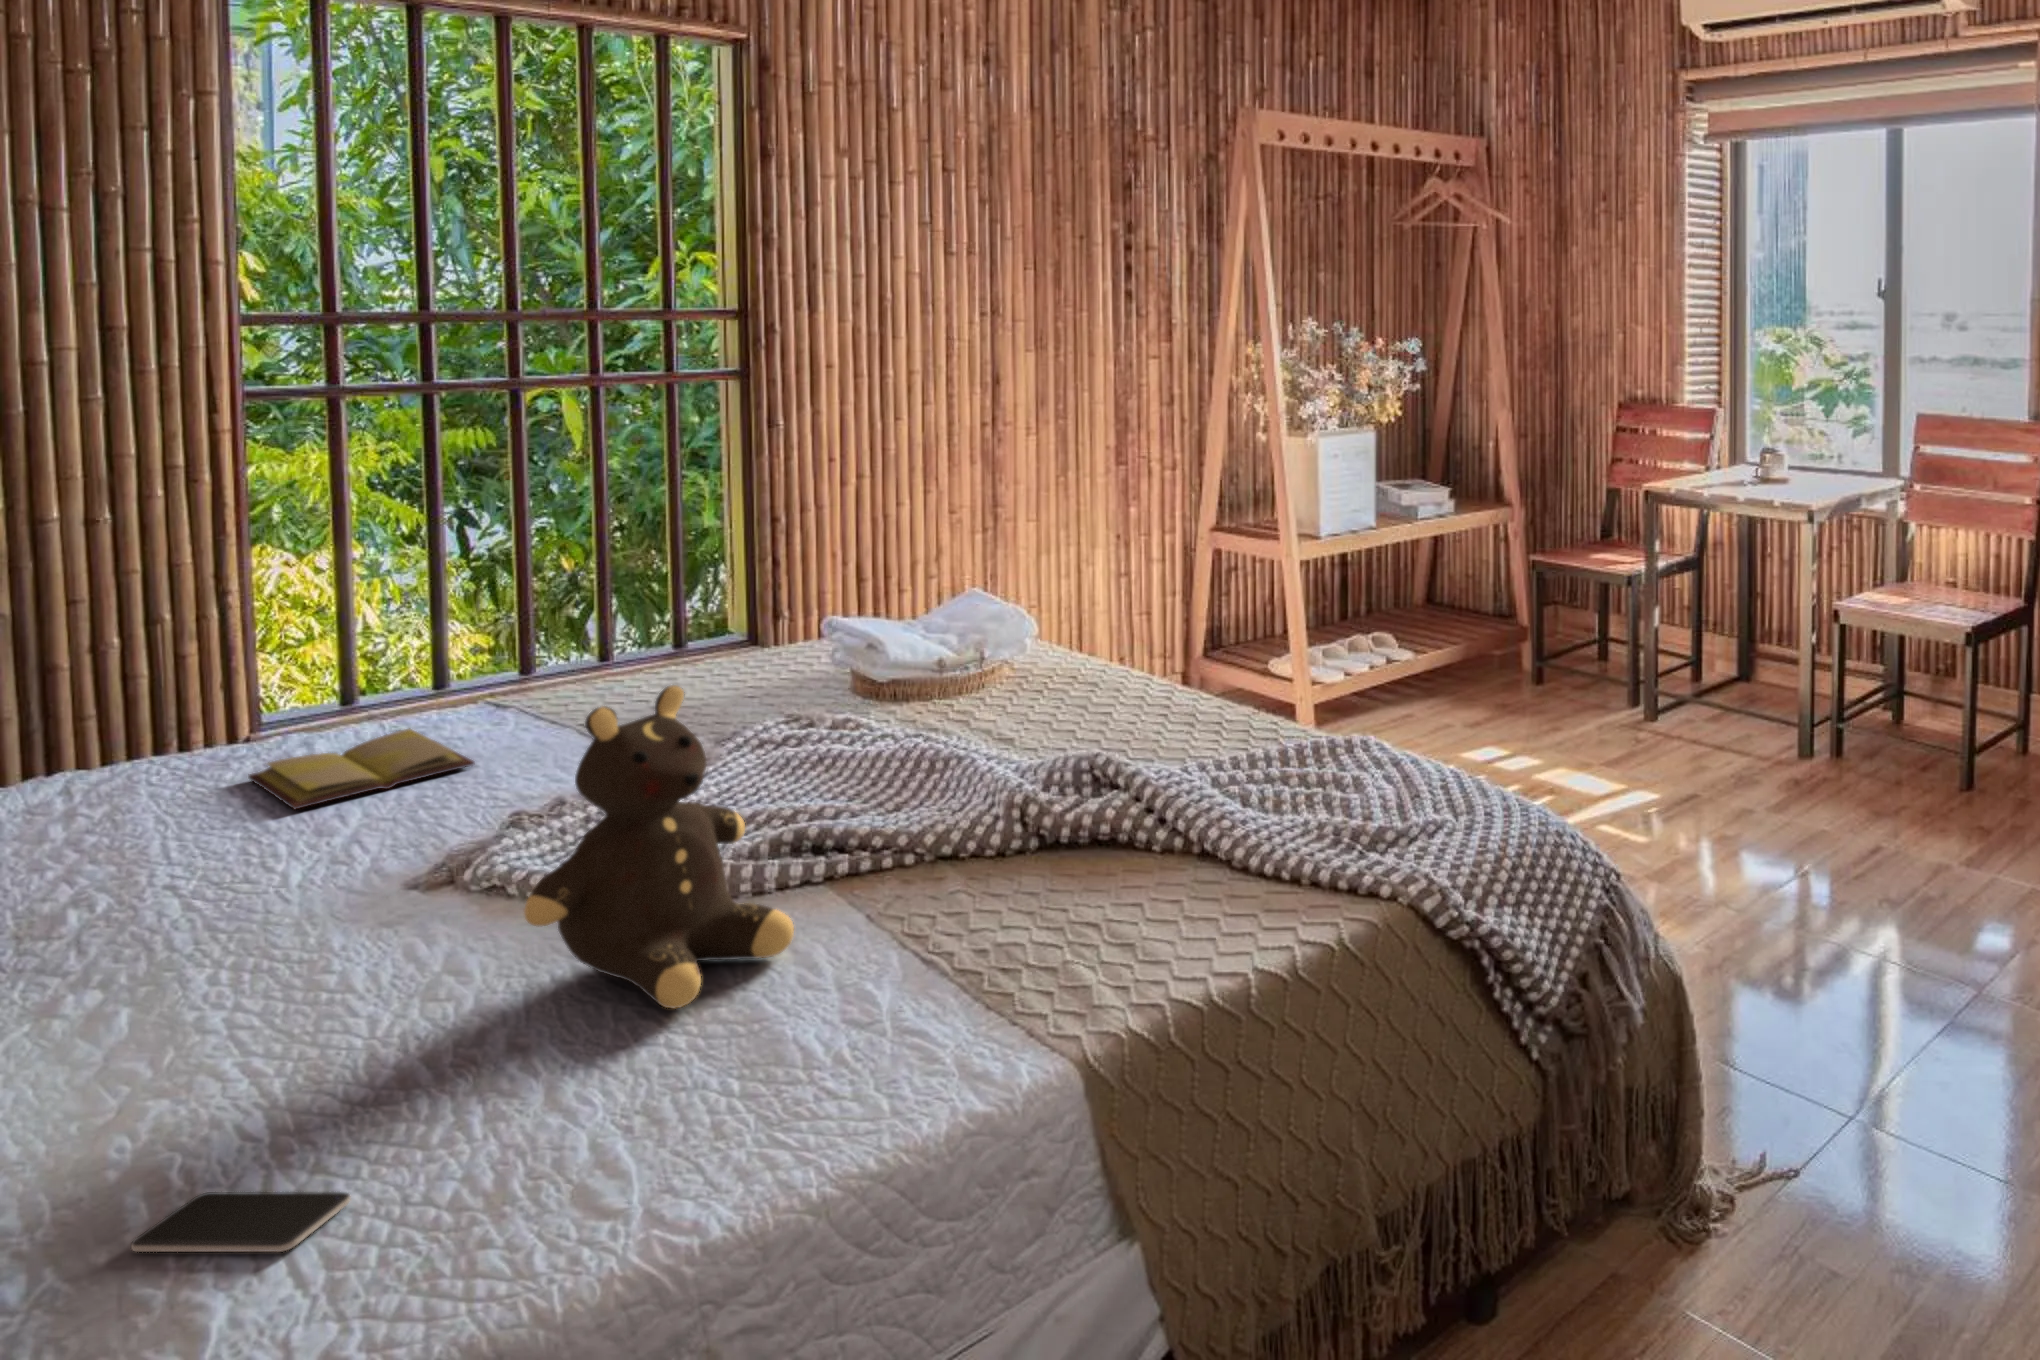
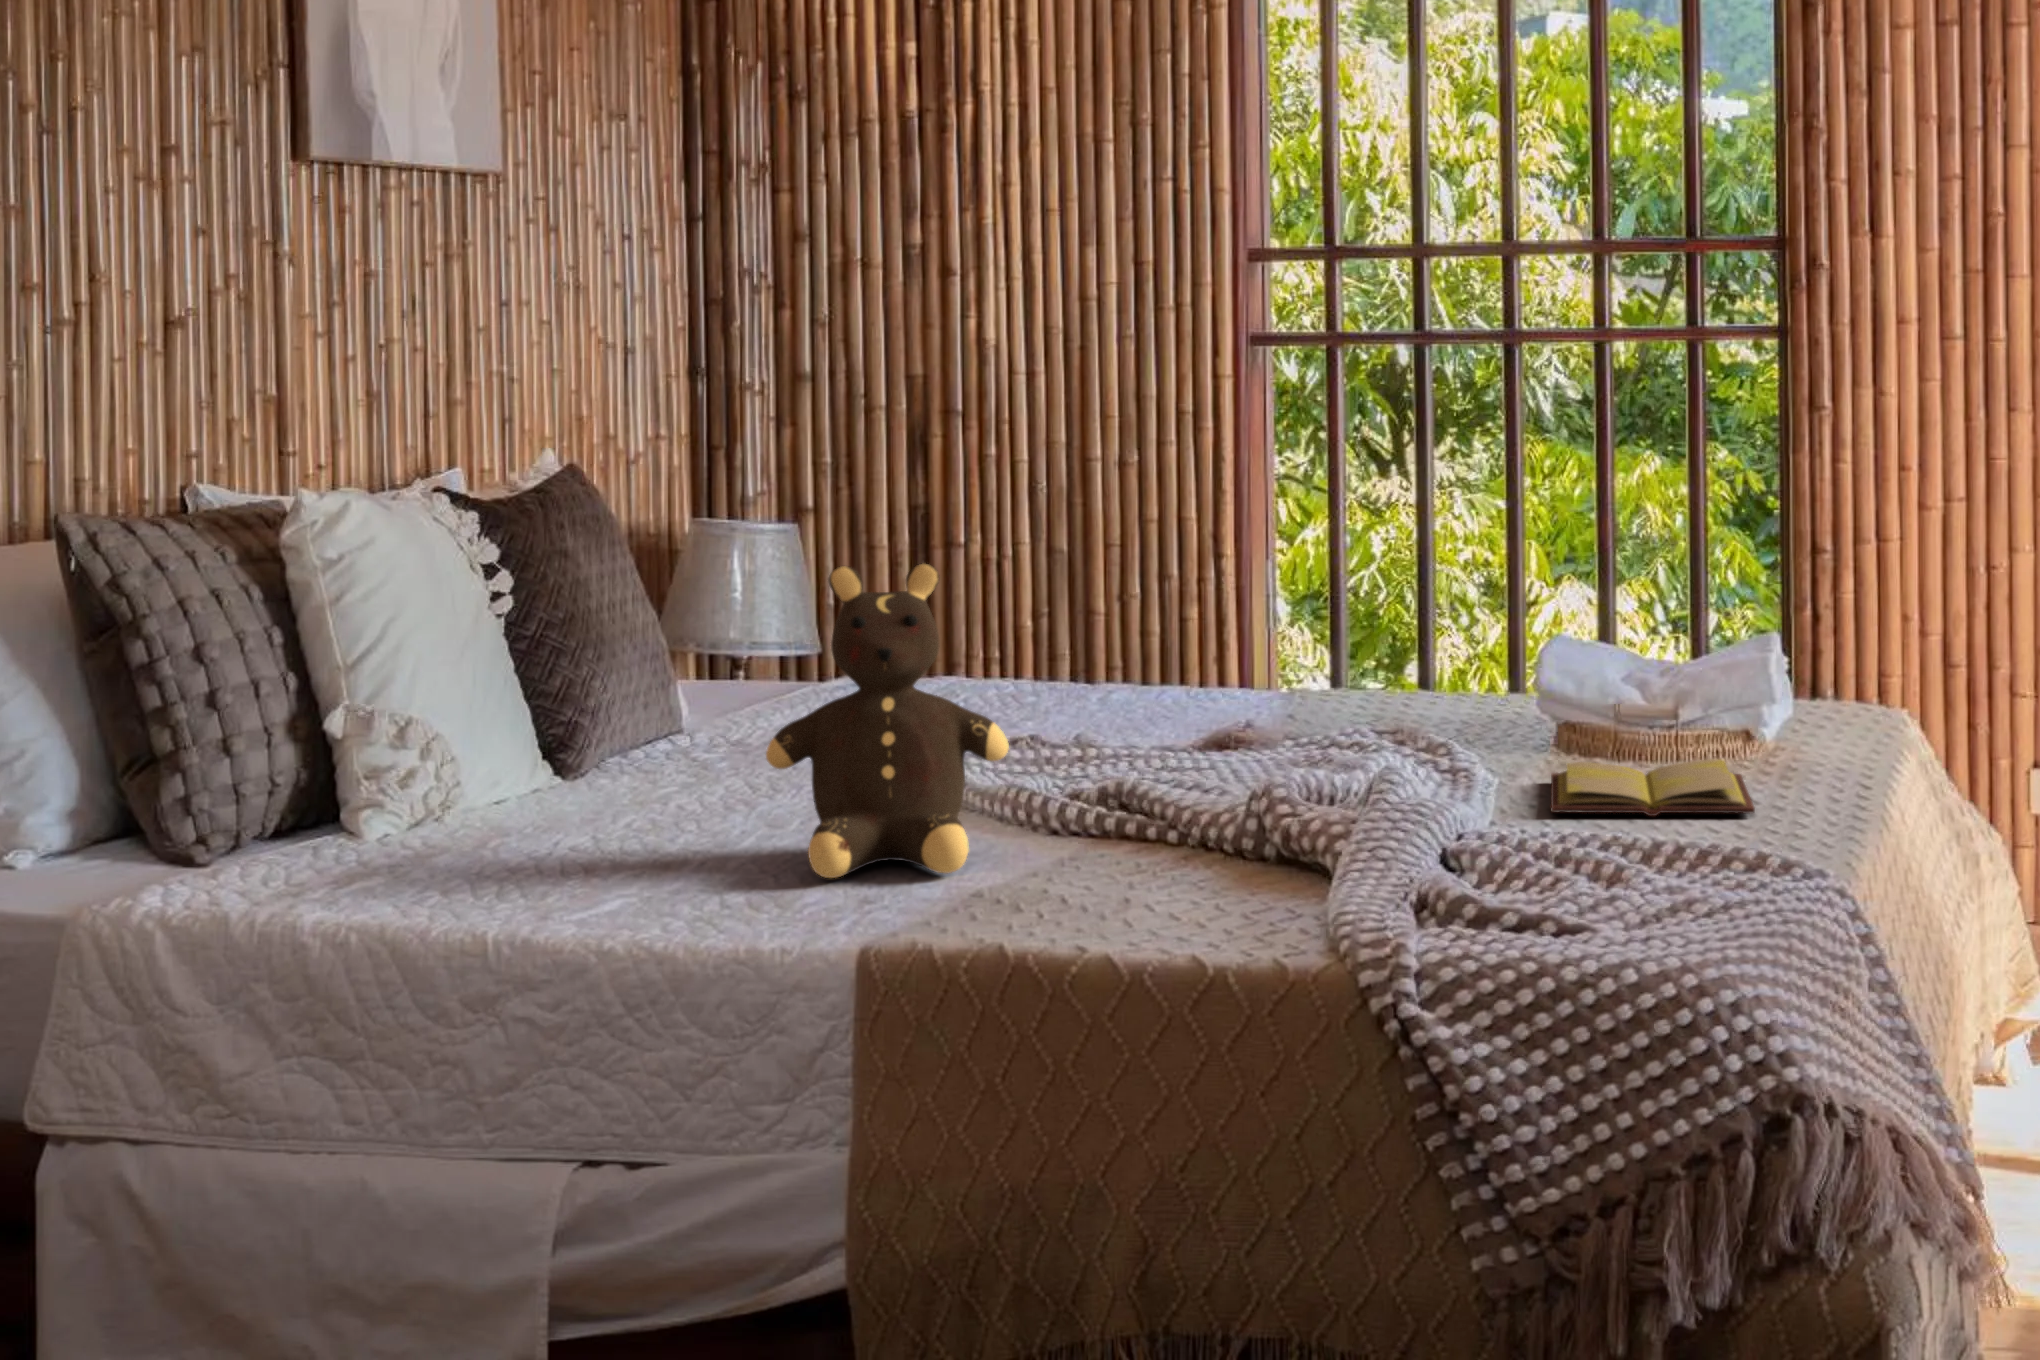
diary: present [248,728,474,809] -> present [1551,759,1755,816]
smartphone: present [131,1192,350,1252] -> none [426,871,512,906]

